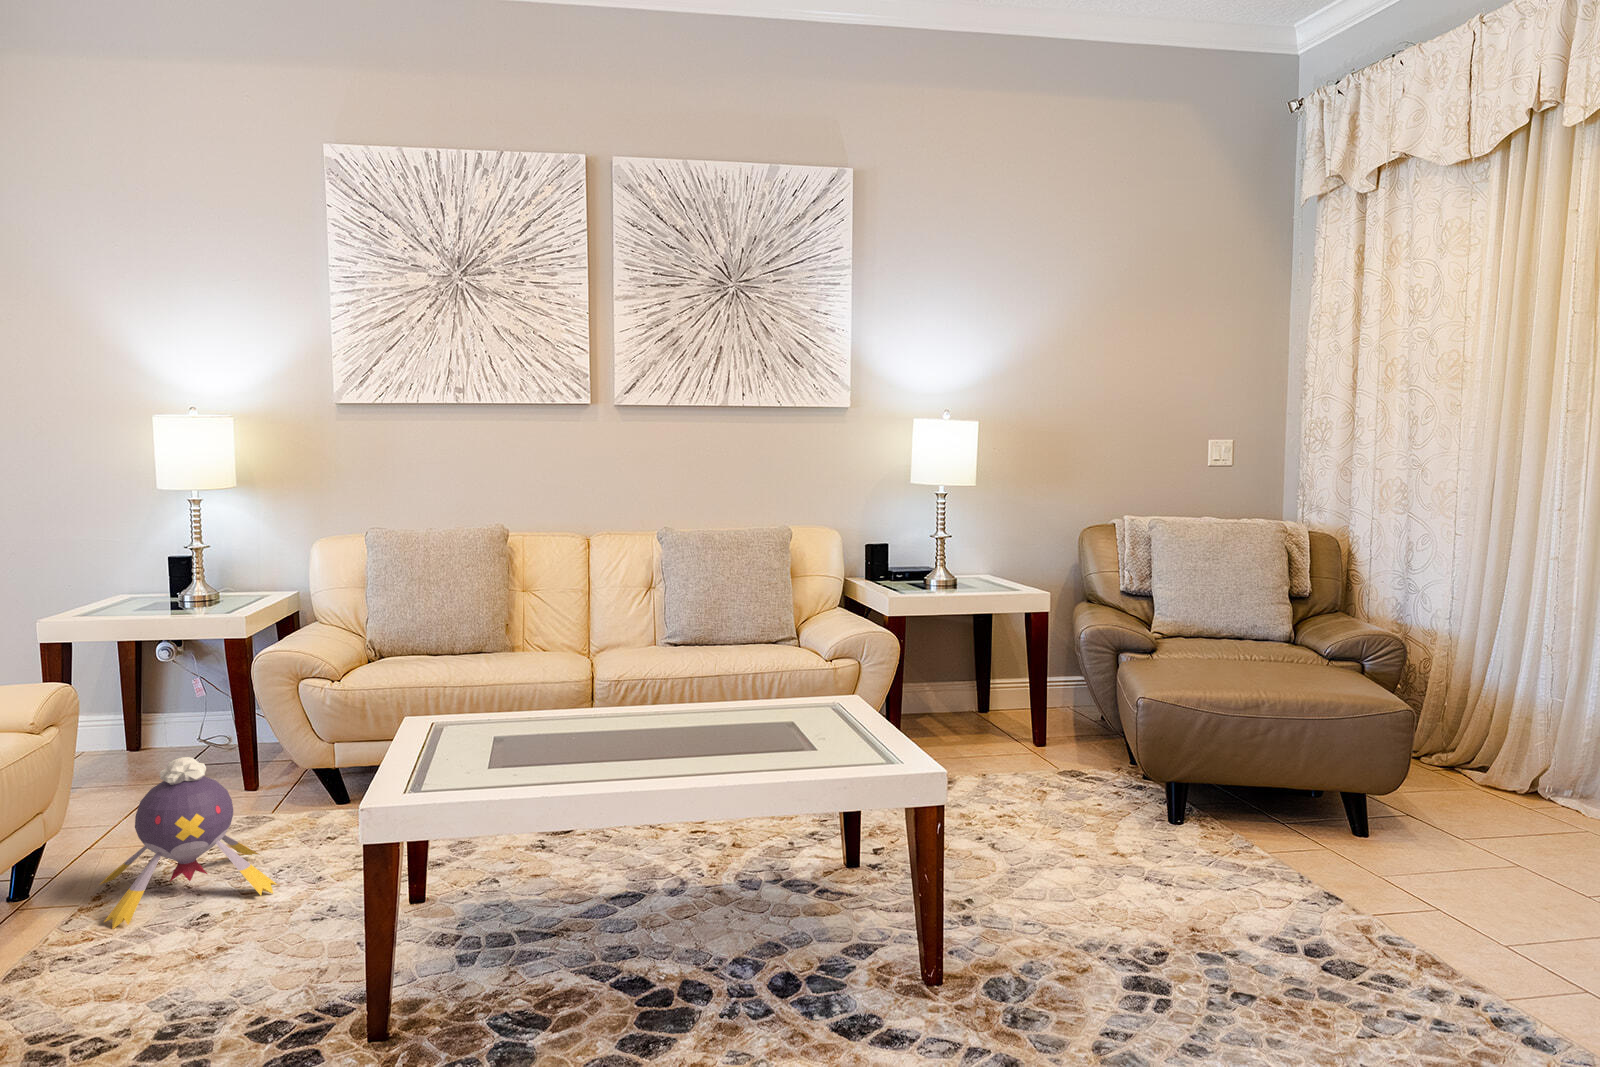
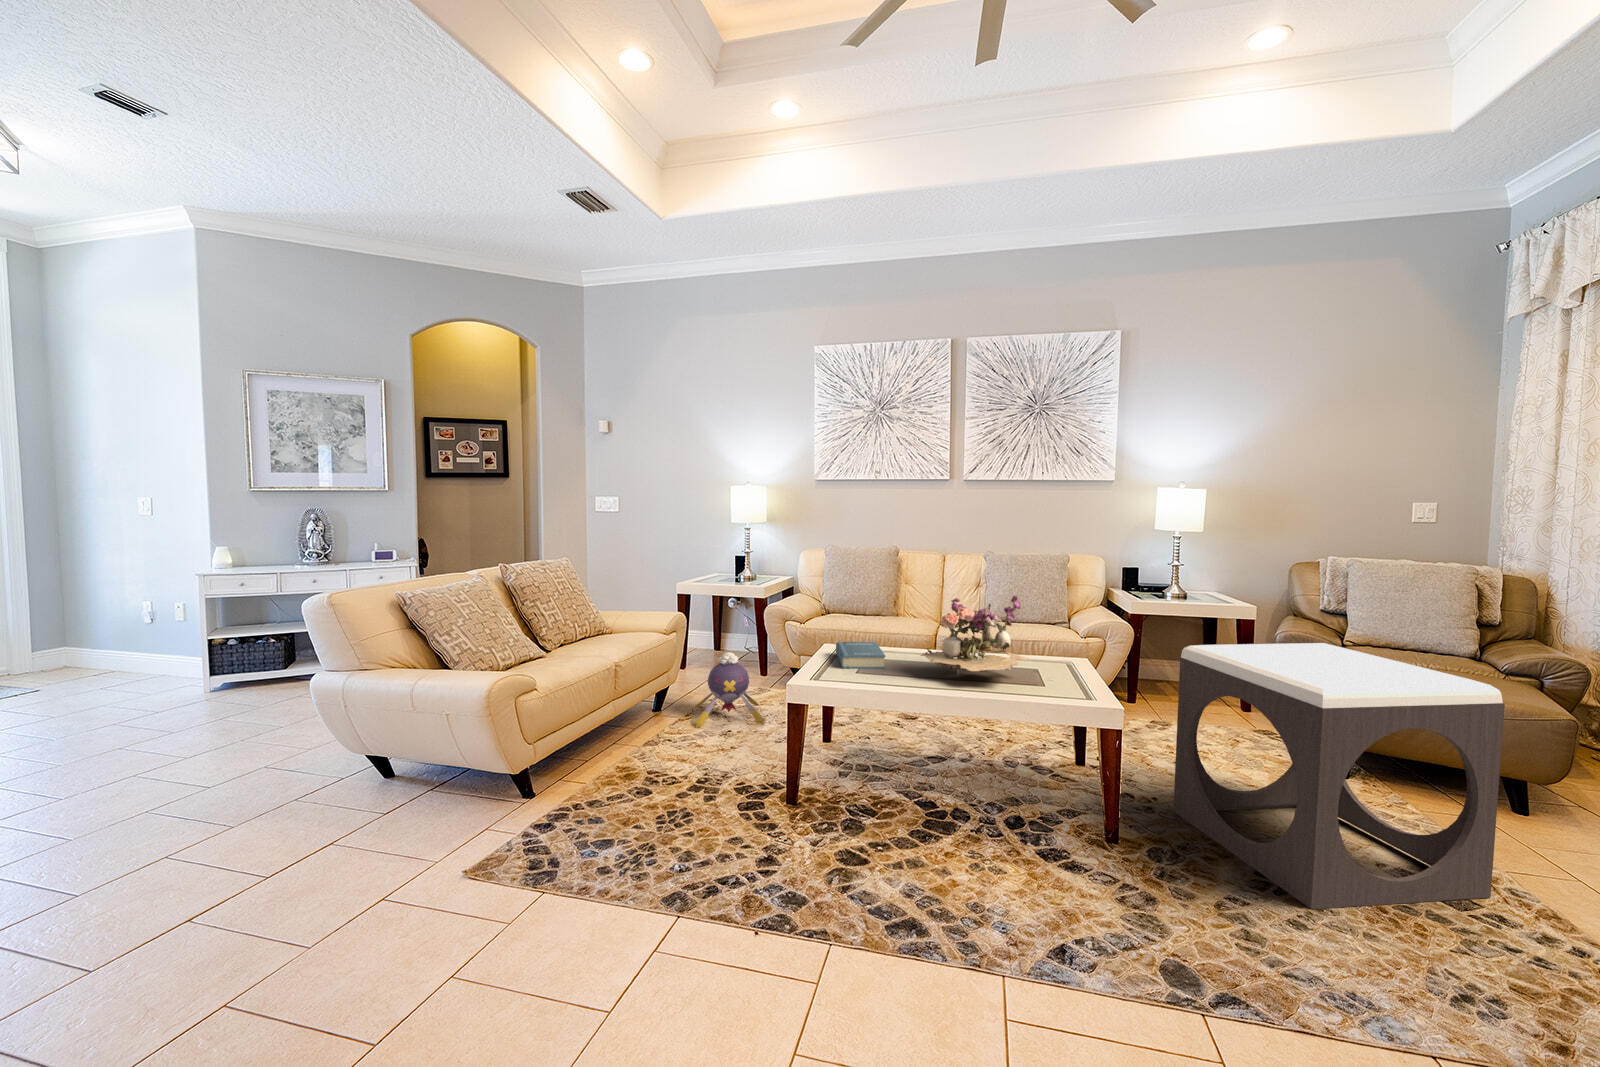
flower arrangement: none [598,595,784,747] -> present [921,594,1029,674]
footstool: none [998,635,1383,1024] -> present [1173,643,1505,909]
hardback book: none [427,703,533,763] -> present [836,642,885,669]

